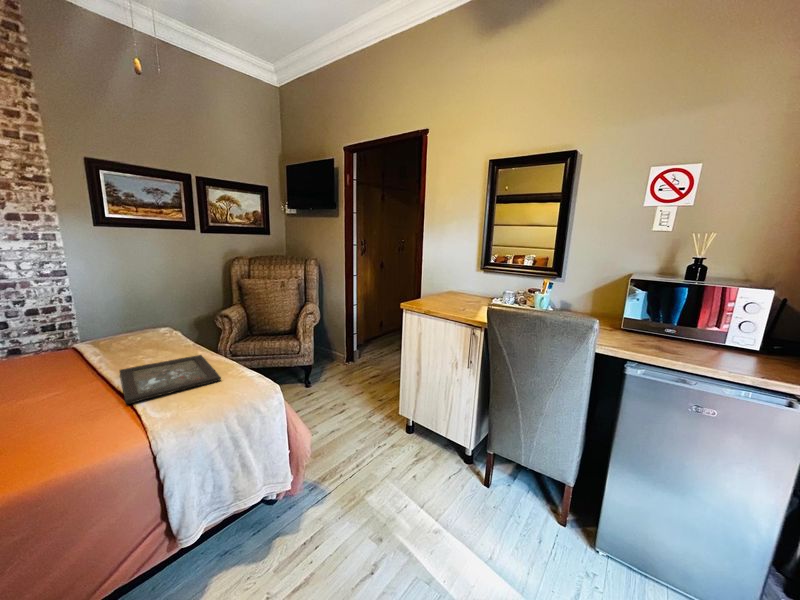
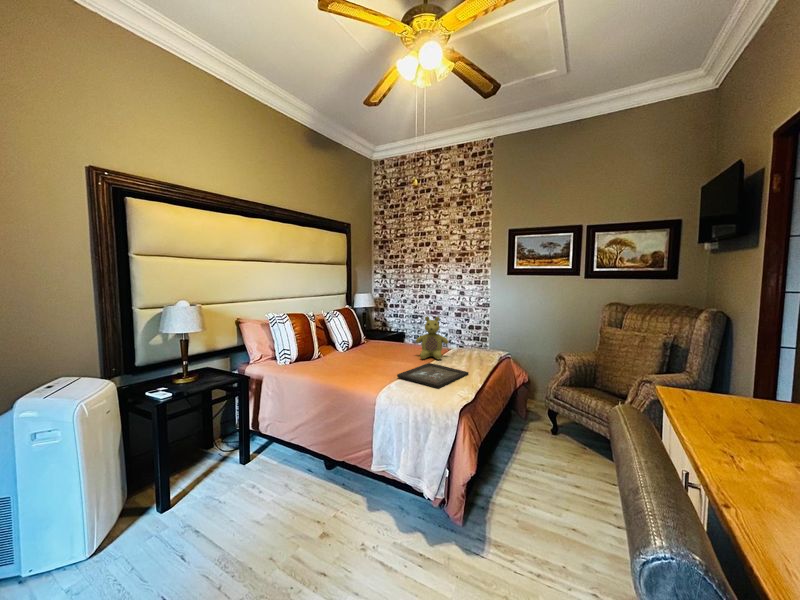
stuffed bear: none [27,297,112,374] -> present [416,316,449,360]

